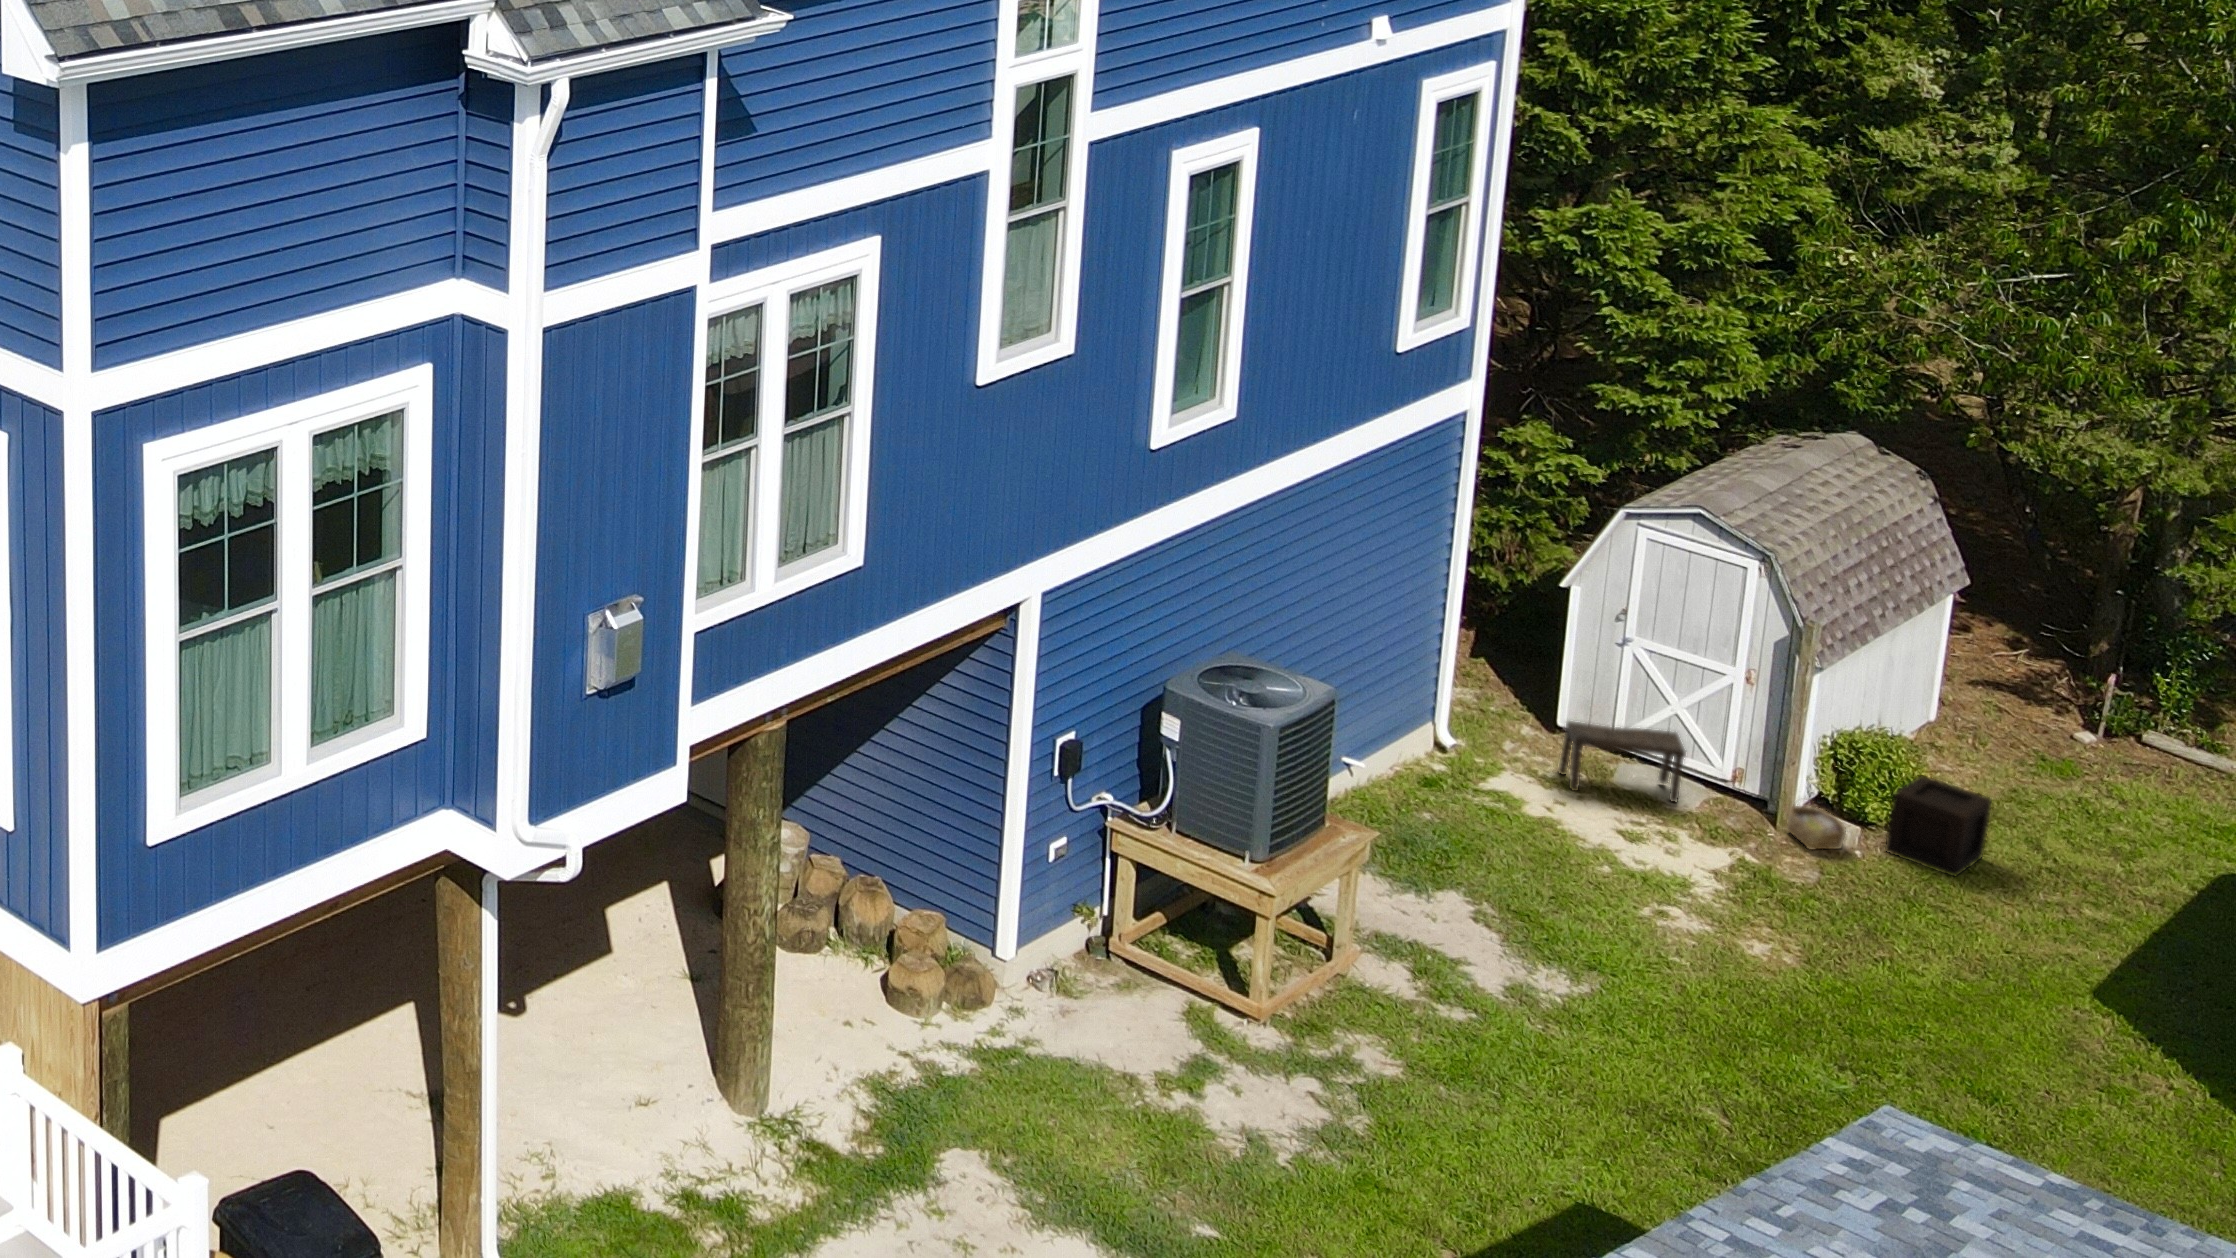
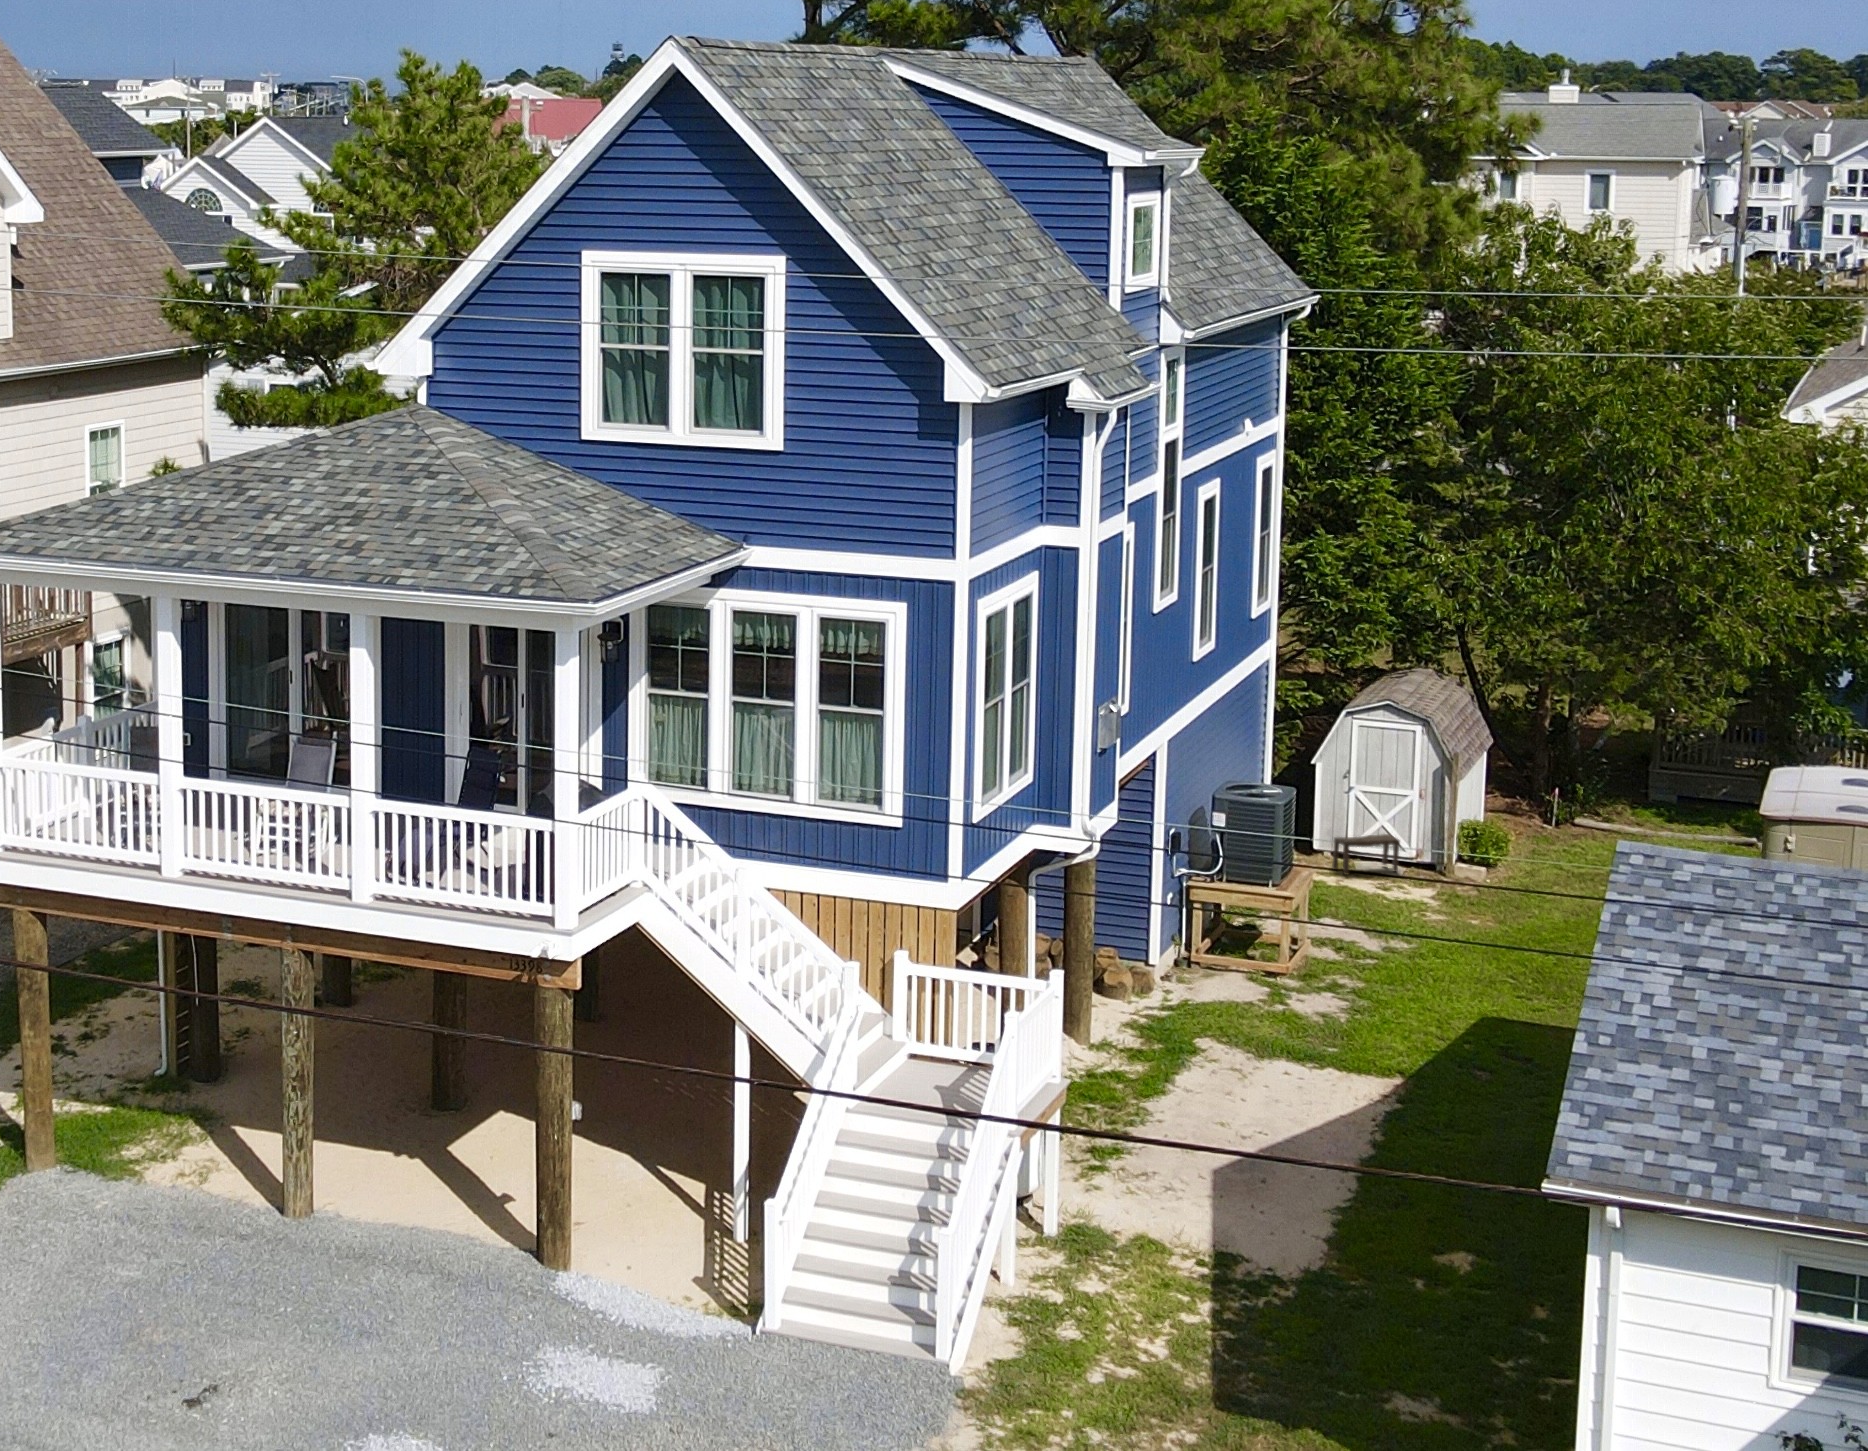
wooden crate: present [1885,775,1992,876] -> none [1503,833,1547,880]
woven basket: present [1787,805,1846,850] -> none [1455,854,1486,880]

